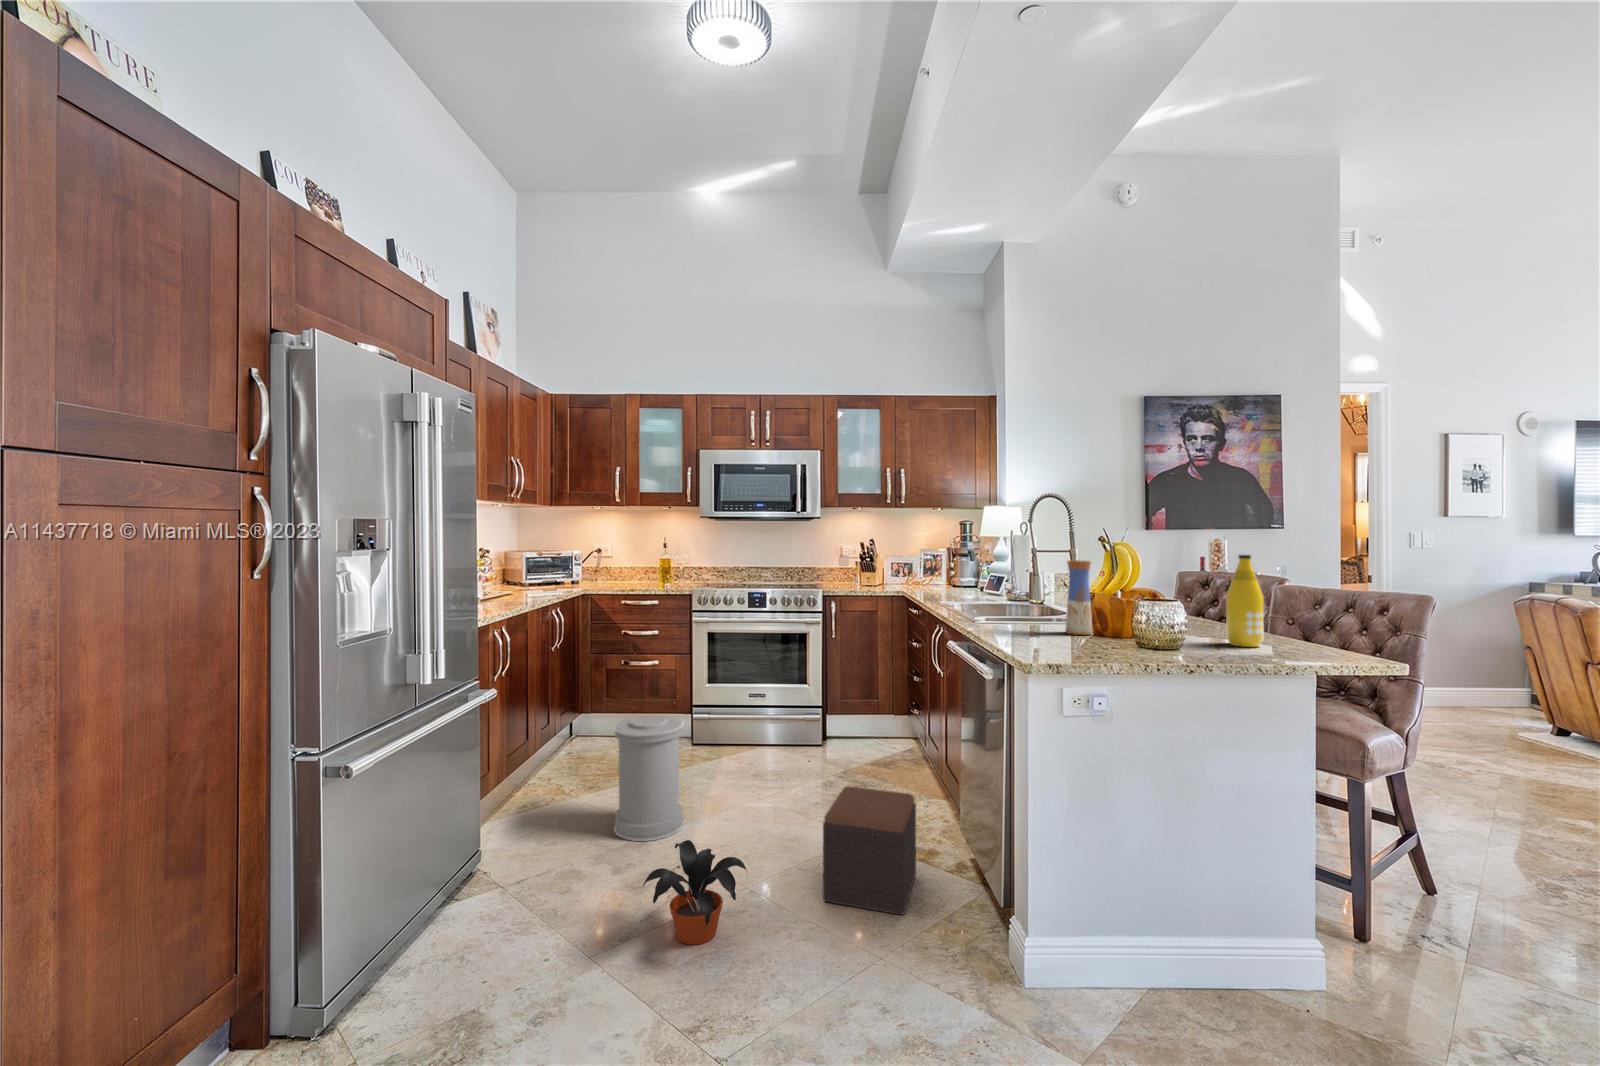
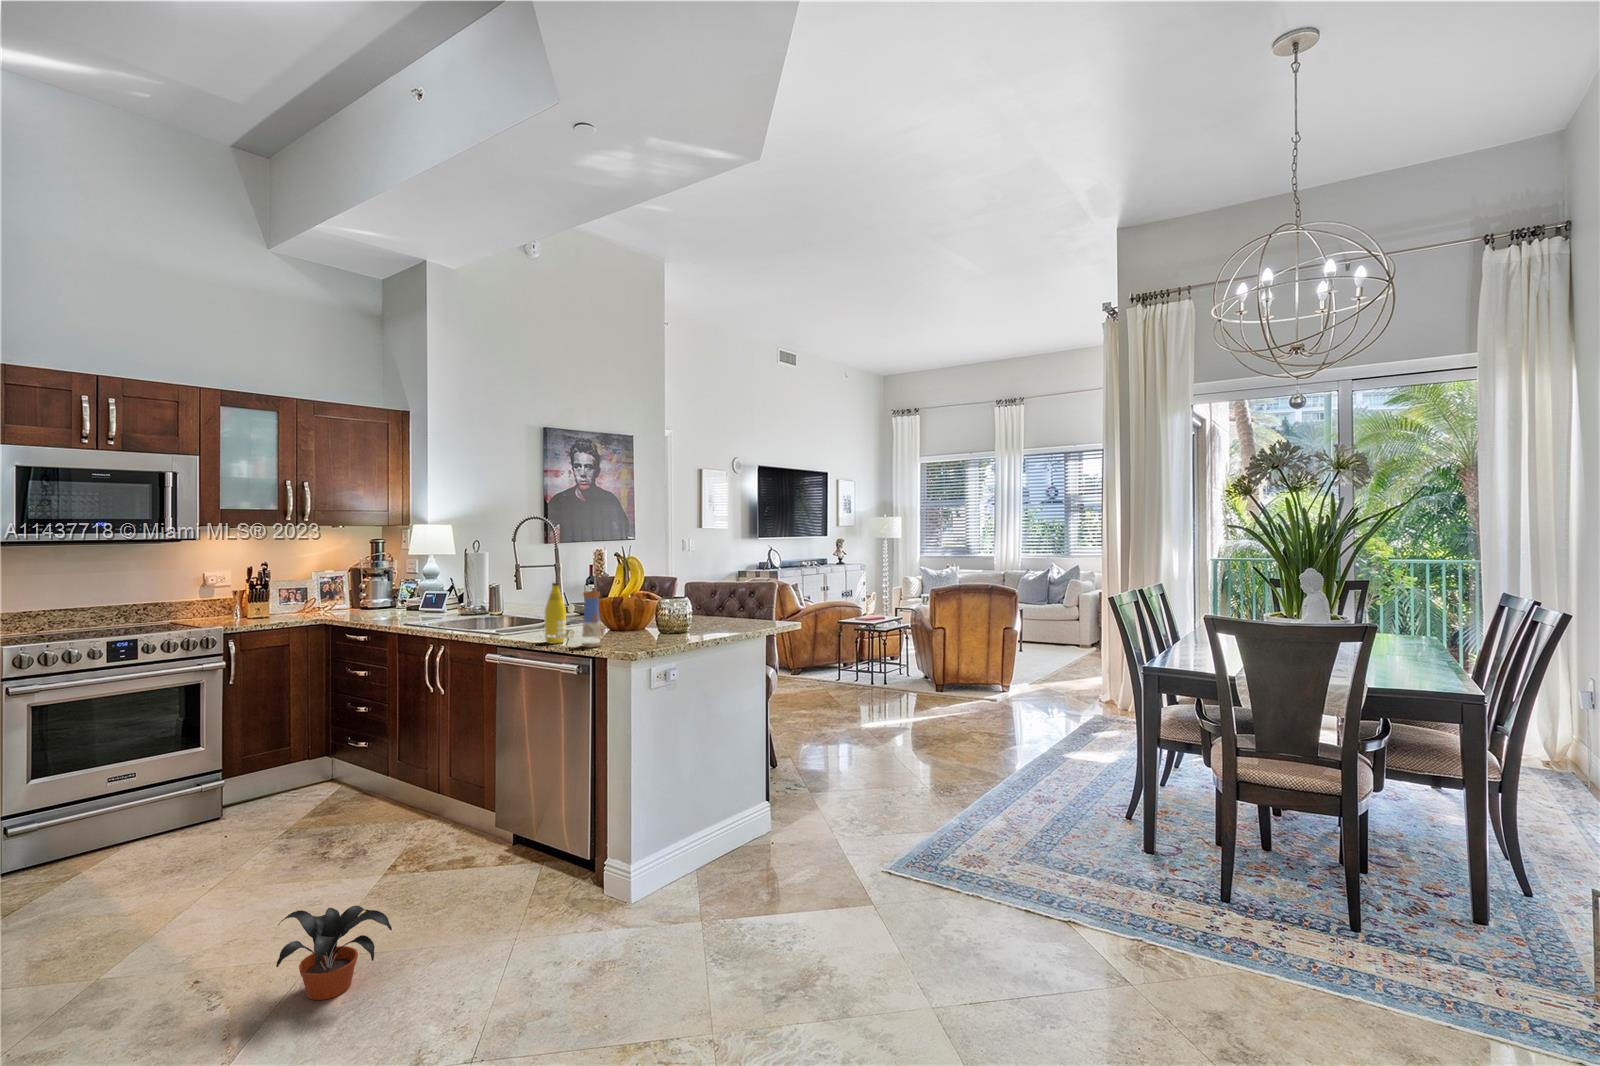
bottle: present [1226,555,1264,647] -> present [545,583,566,644]
trash can: present [614,715,684,841] -> none [55,816,169,982]
footstool: present [823,786,916,915] -> none [399,806,491,920]

